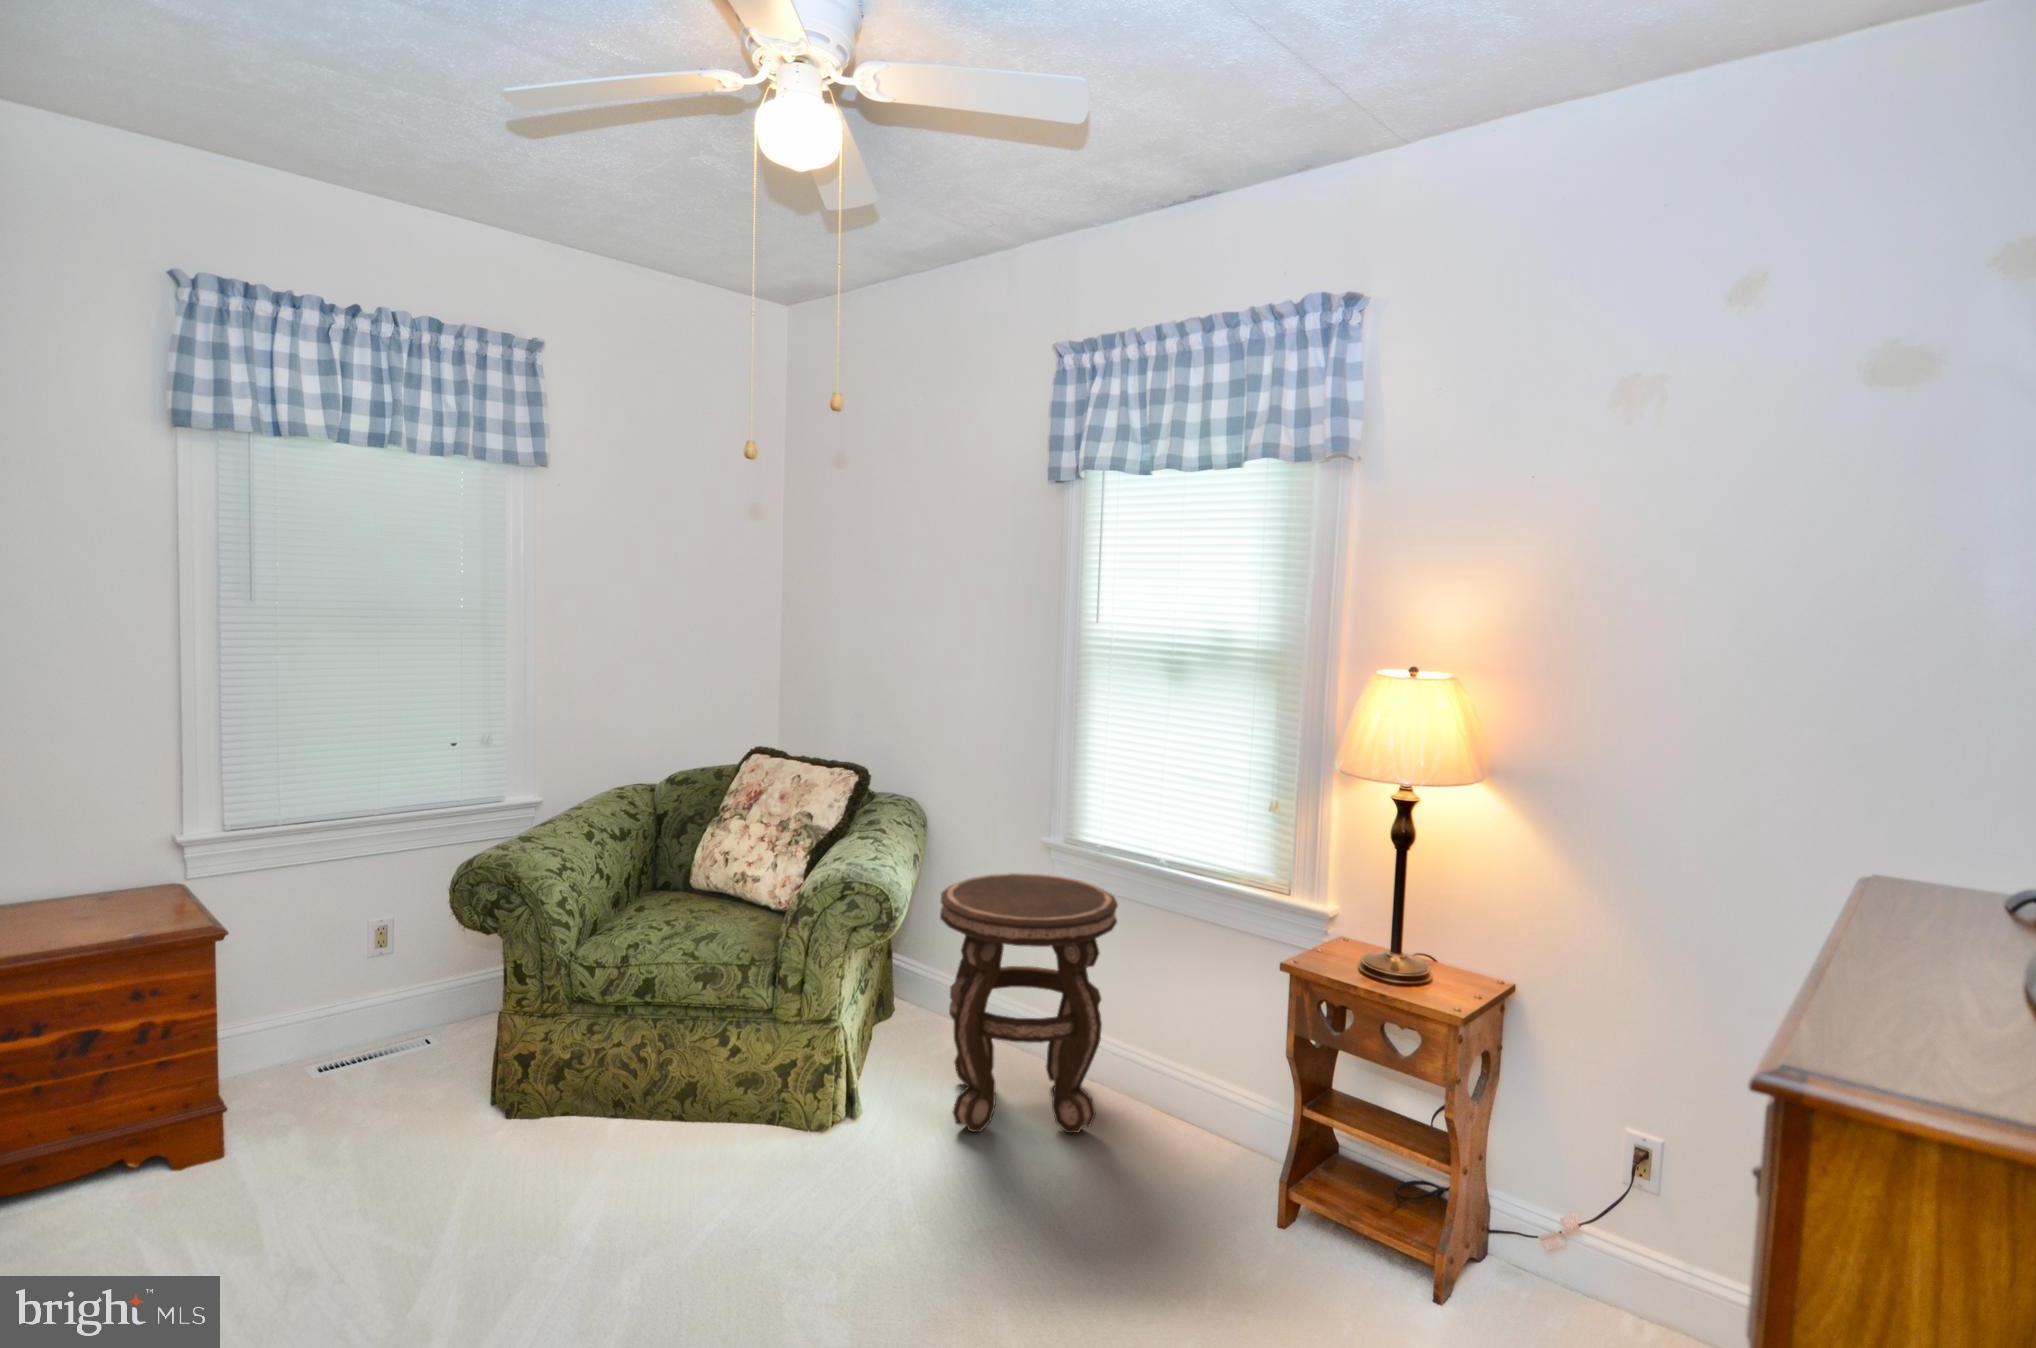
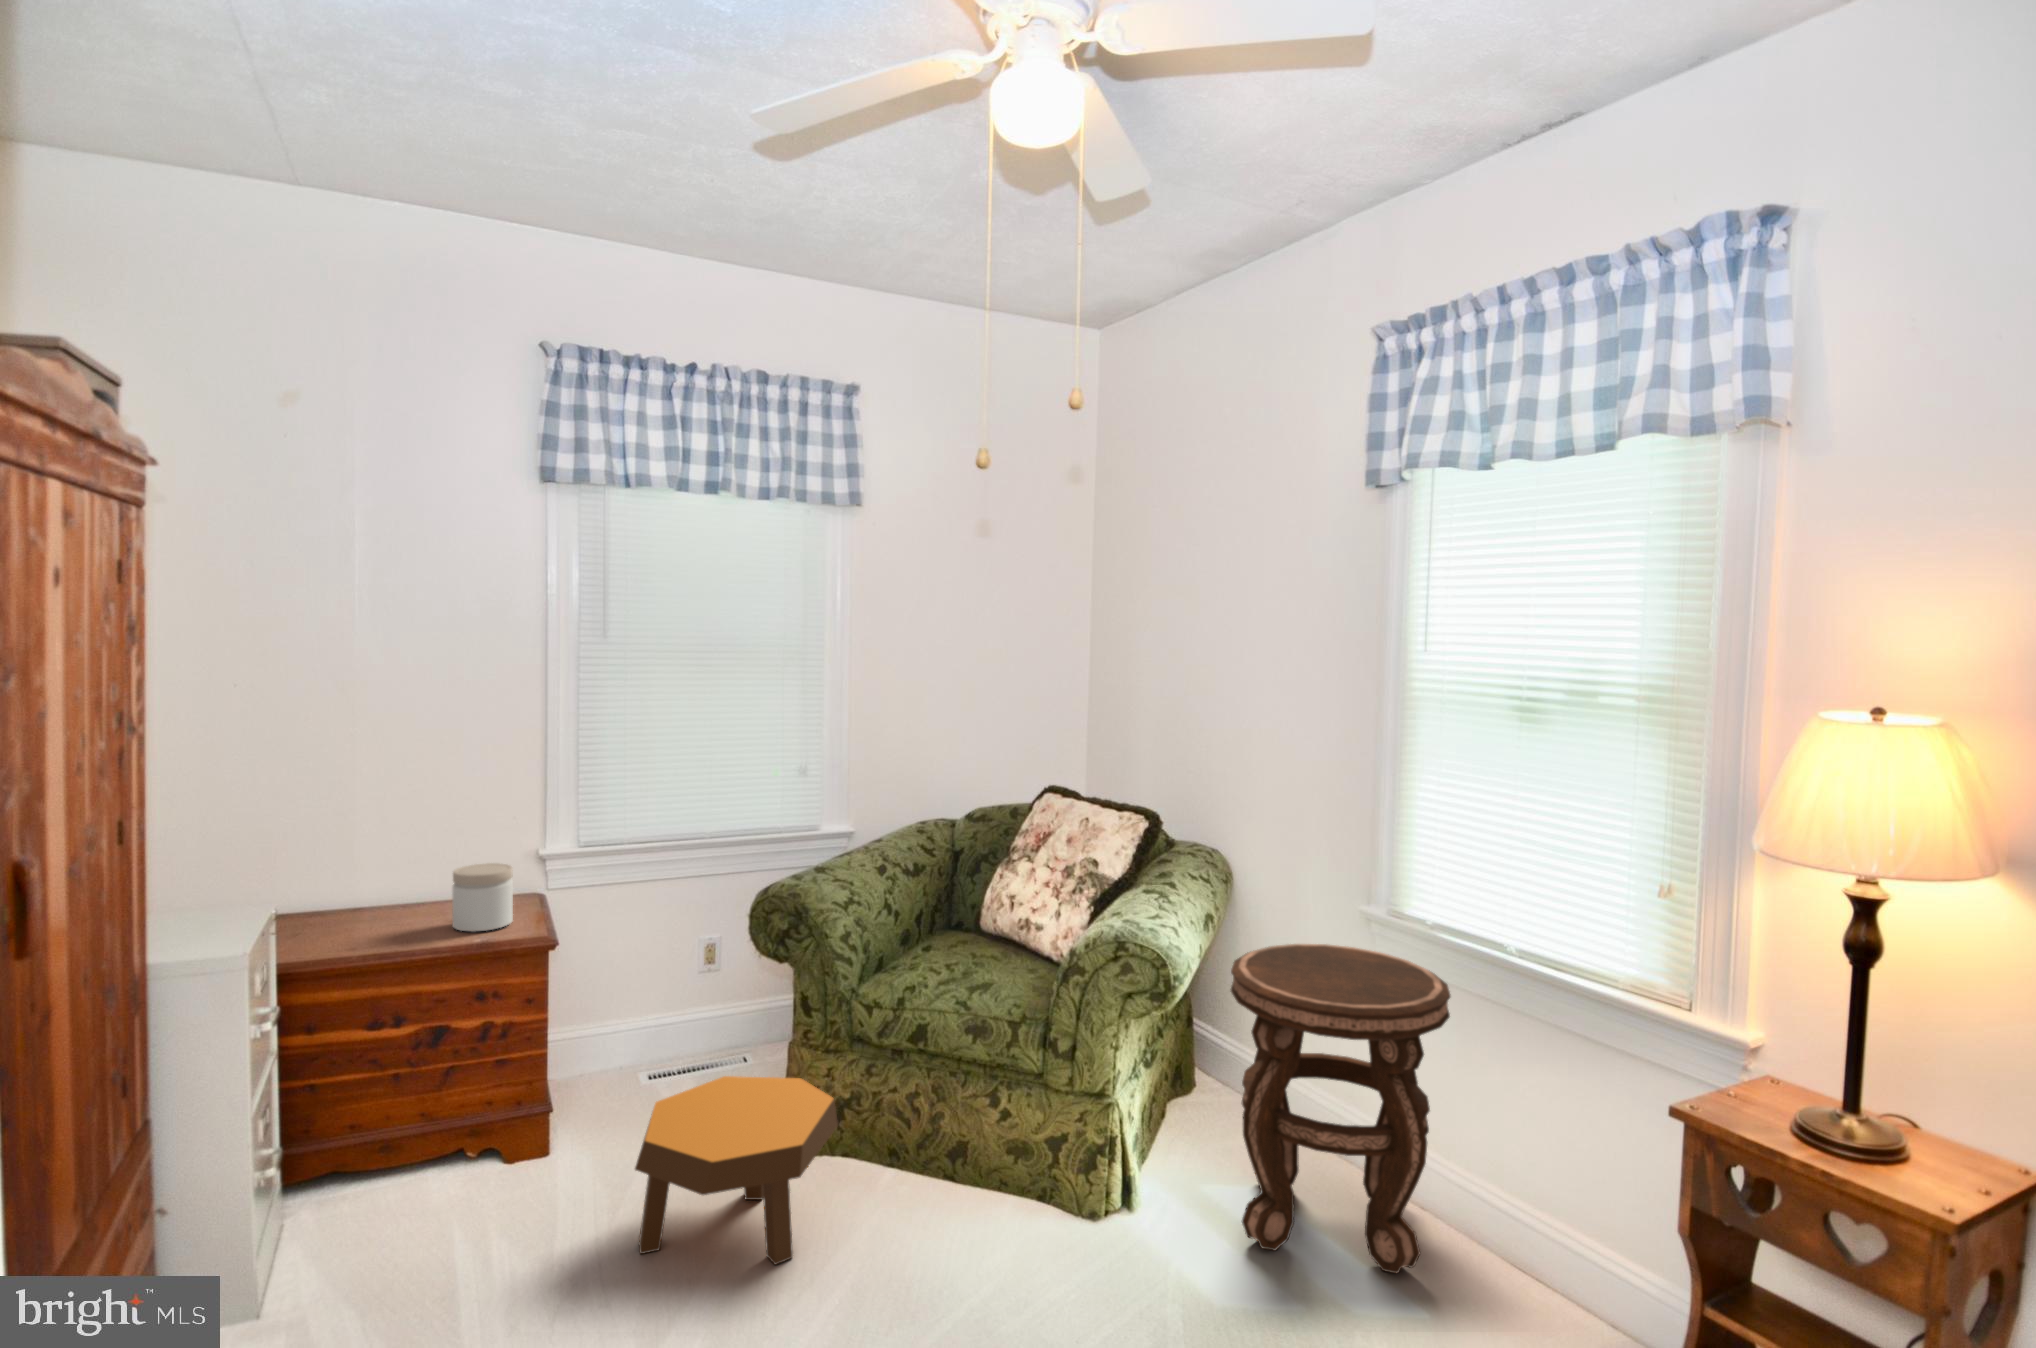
jar: none [84,854,163,930] -> present [452,863,513,932]
footstool: none [362,1042,572,1233] -> present [635,1076,838,1265]

